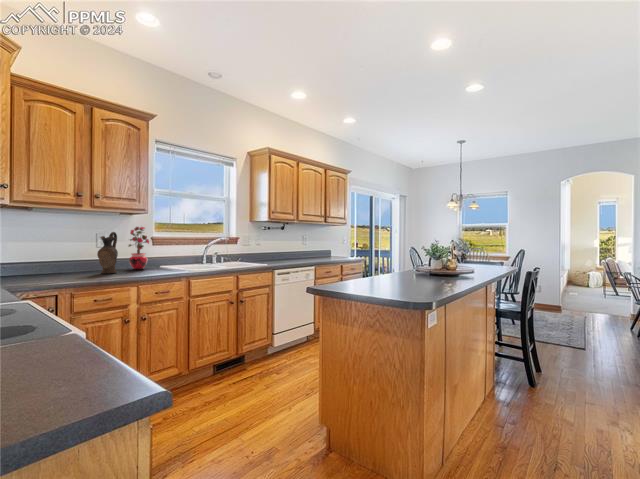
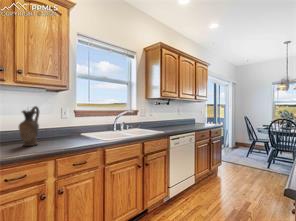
potted plant: present [129,227,149,270] -> none [48,101,70,140]

